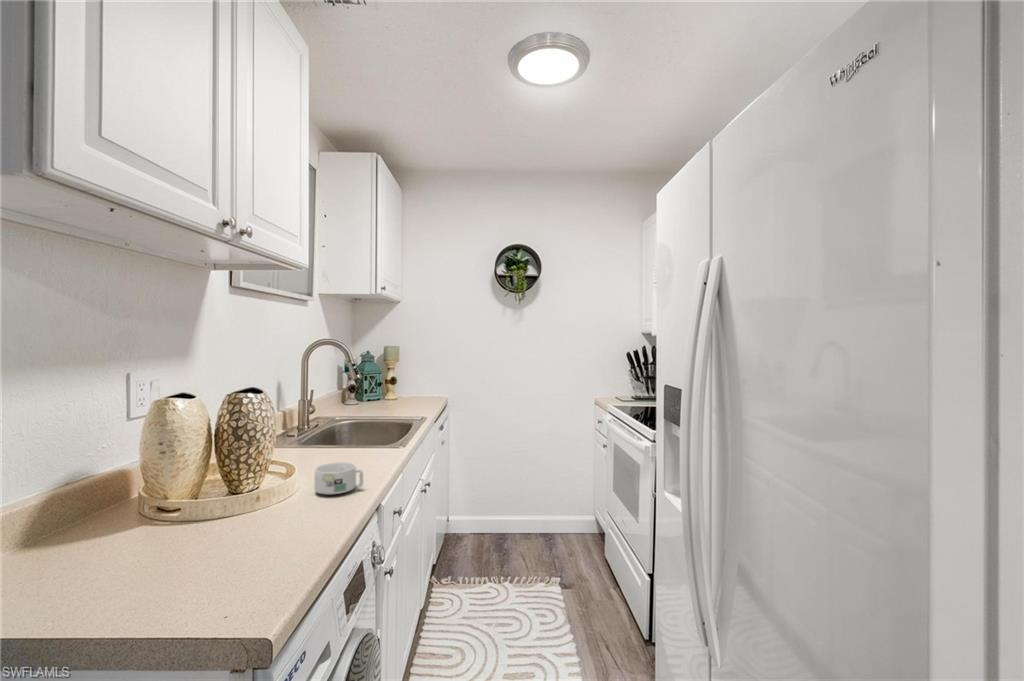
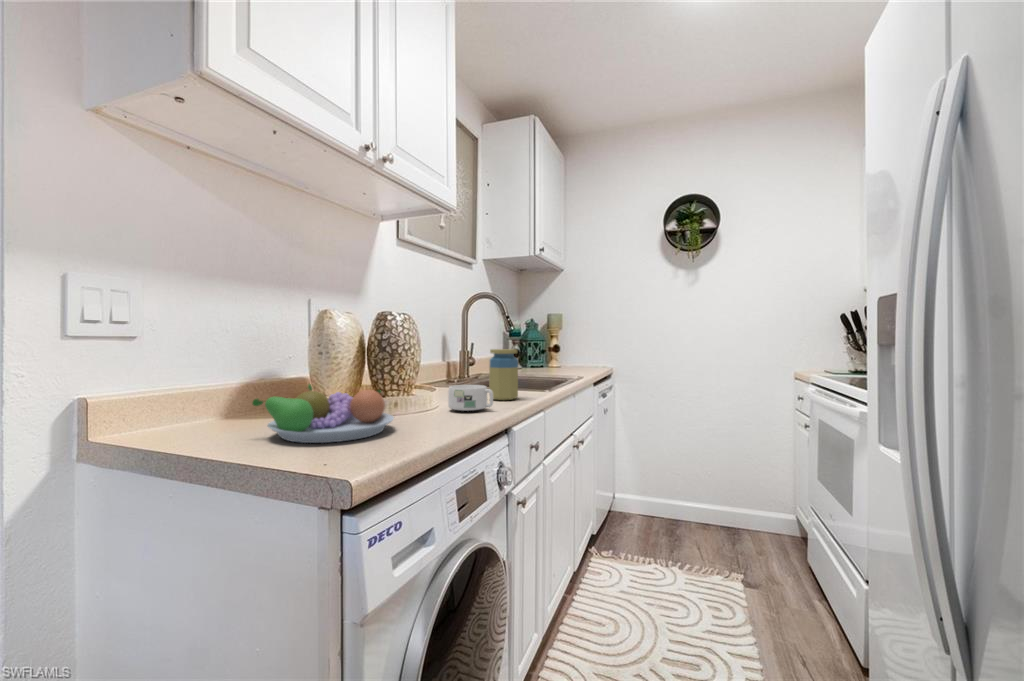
jar: none [348,415,379,469] -> present [489,349,518,400]
fruit bowl: none [95,496,273,582] -> present [253,384,394,443]

